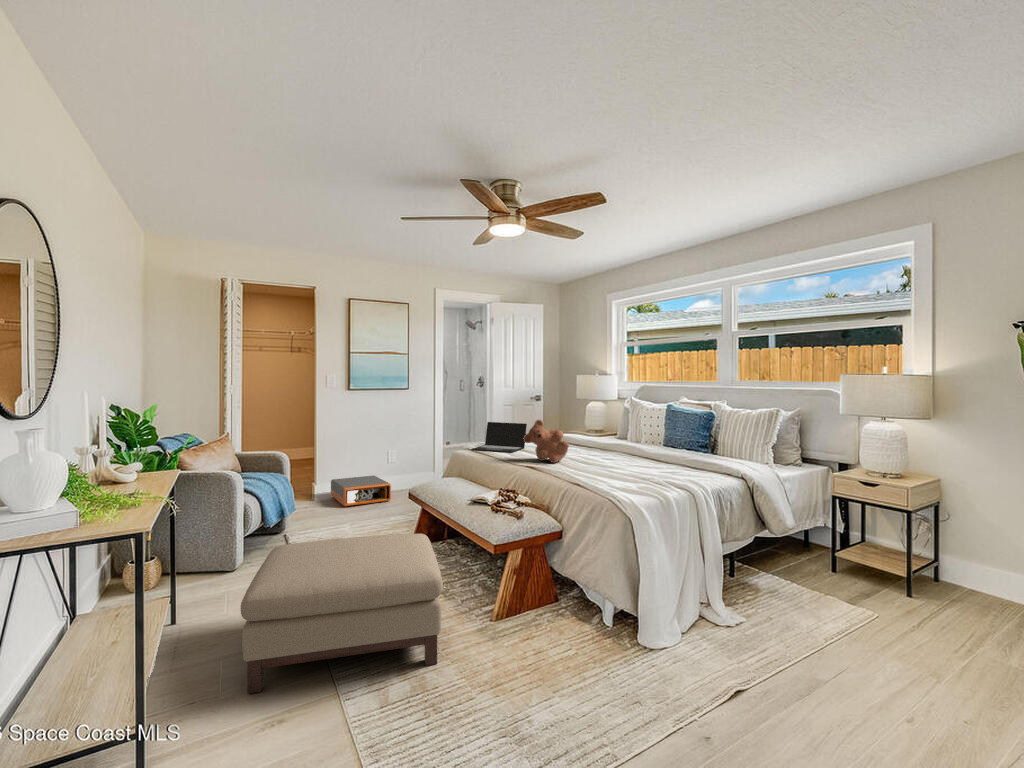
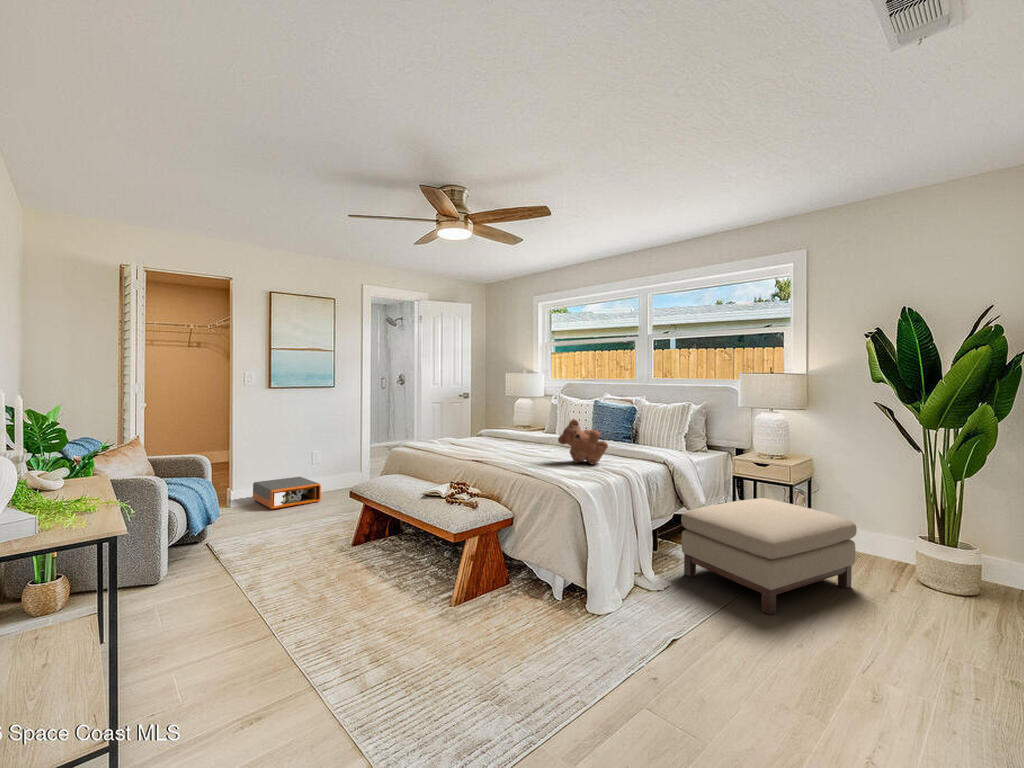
teddy bear: present [524,420,569,463] -> present [558,419,608,464]
laptop: present [472,422,527,452] -> none [411,419,465,447]
ottoman: present [241,534,443,694] -> present [681,498,857,615]

